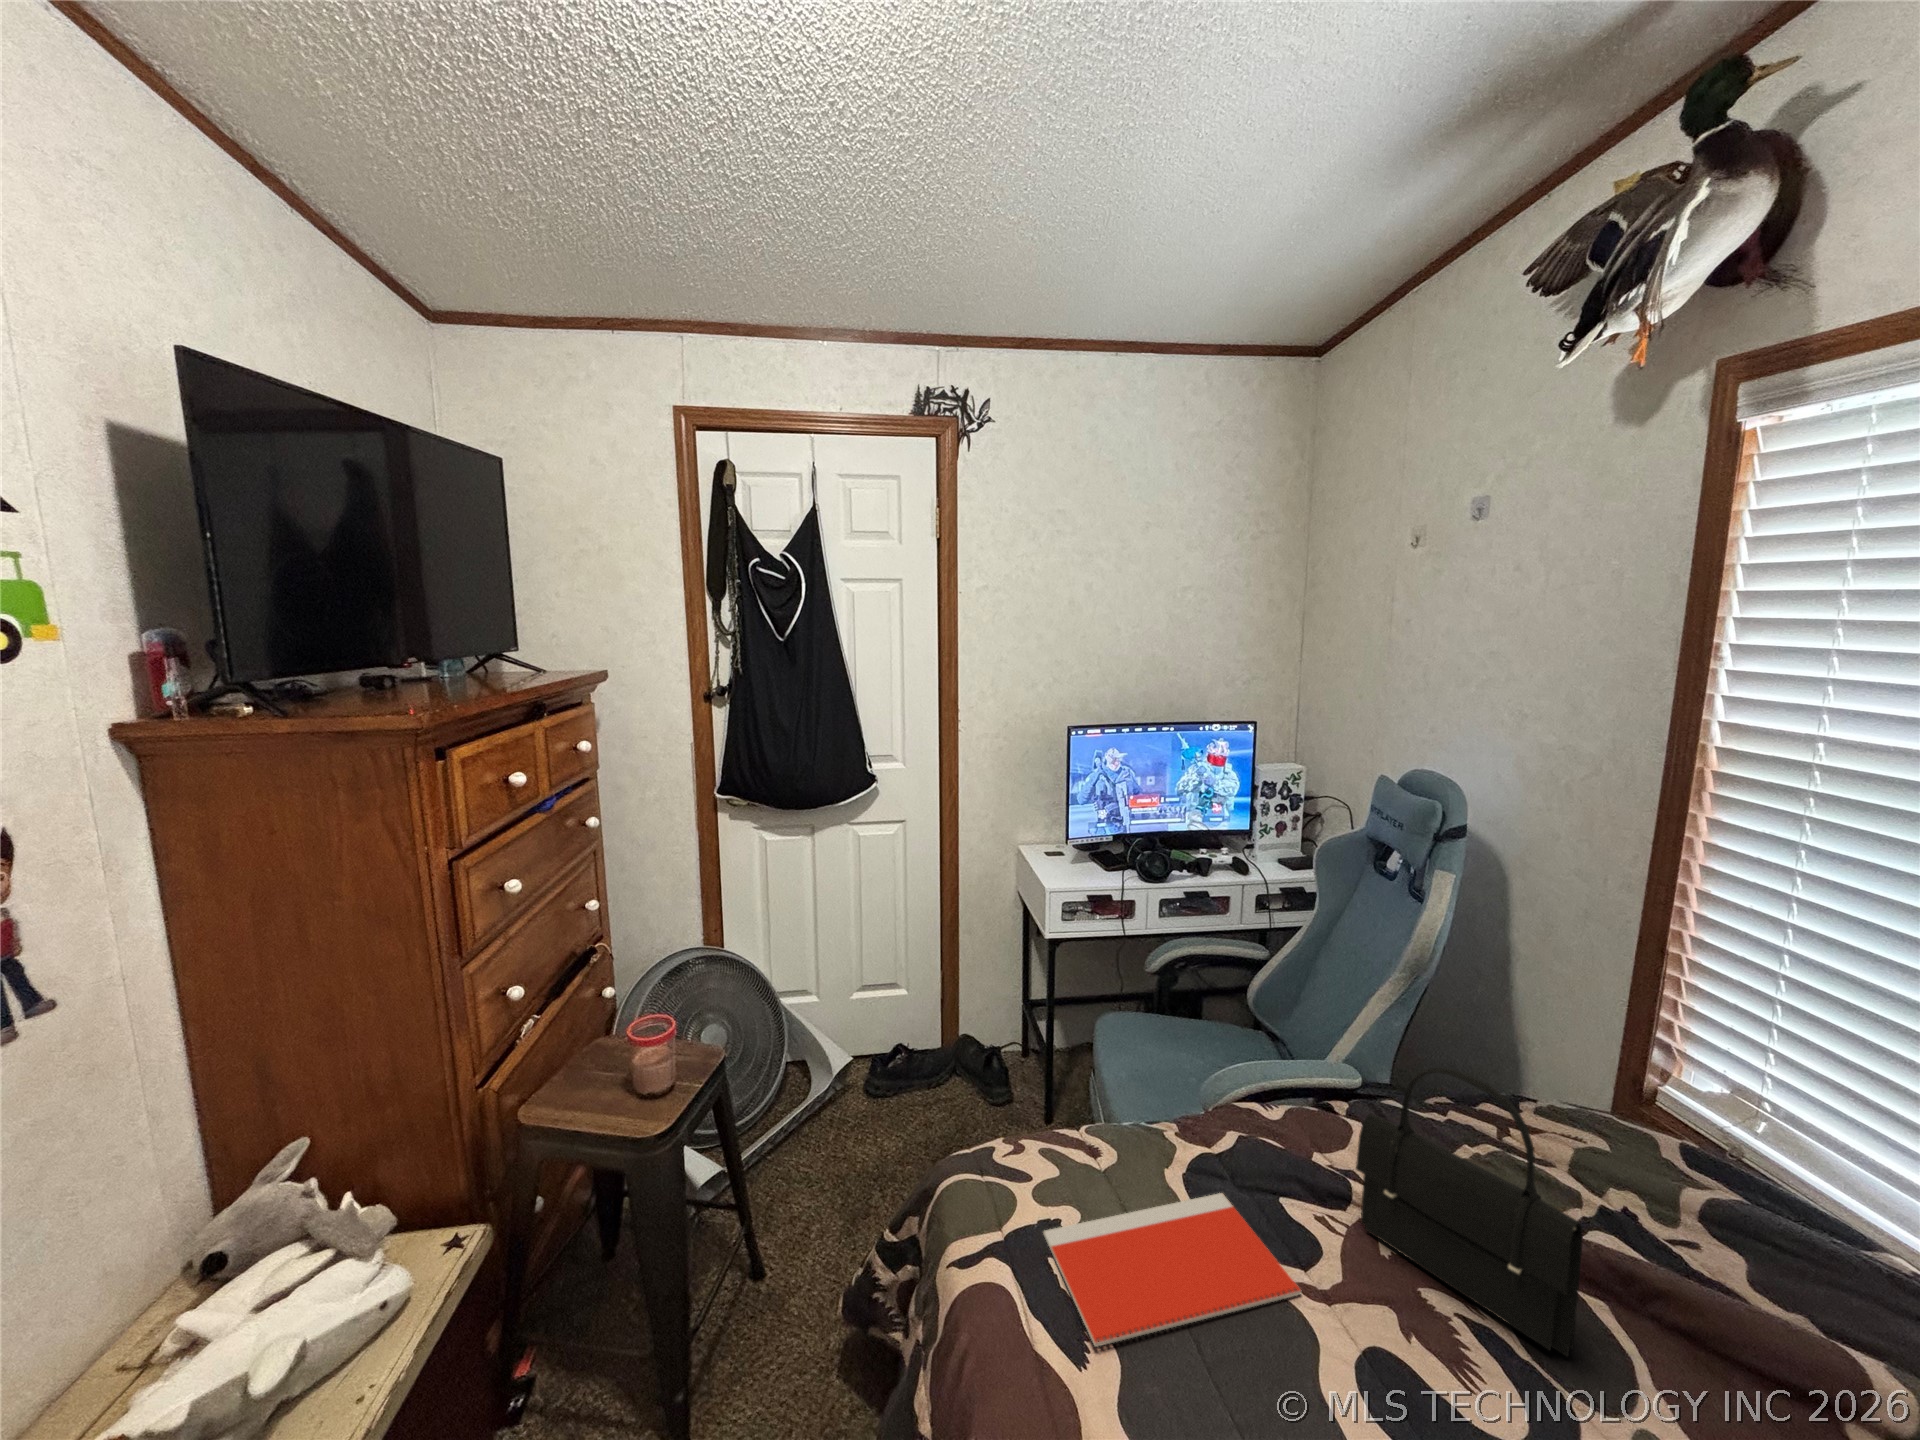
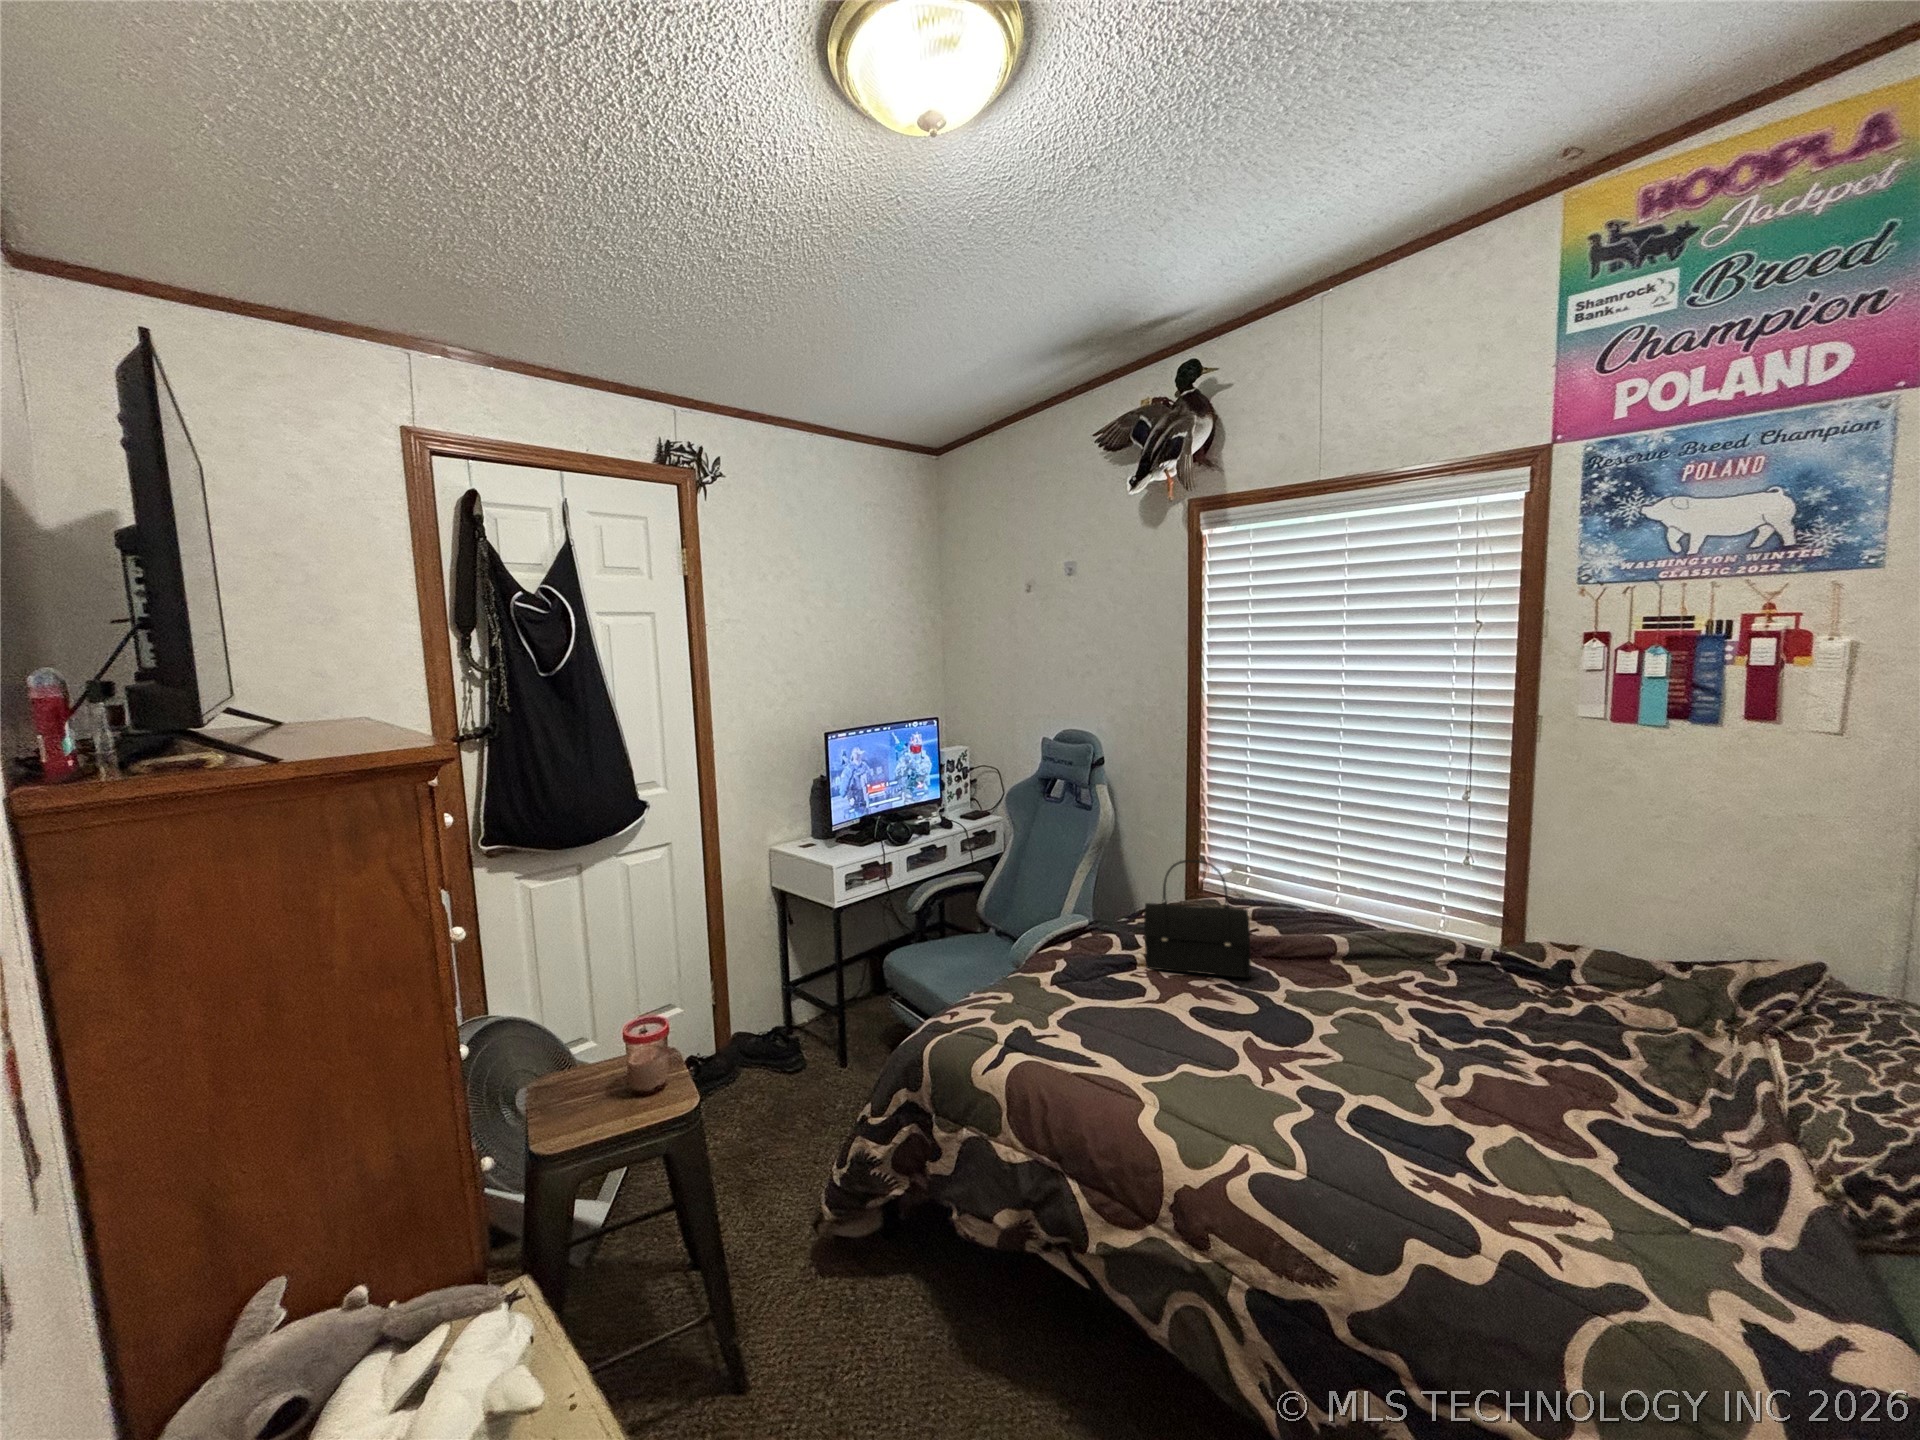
notebook: present [1043,1193,1301,1347] -> none [1013,981,1148,1060]

